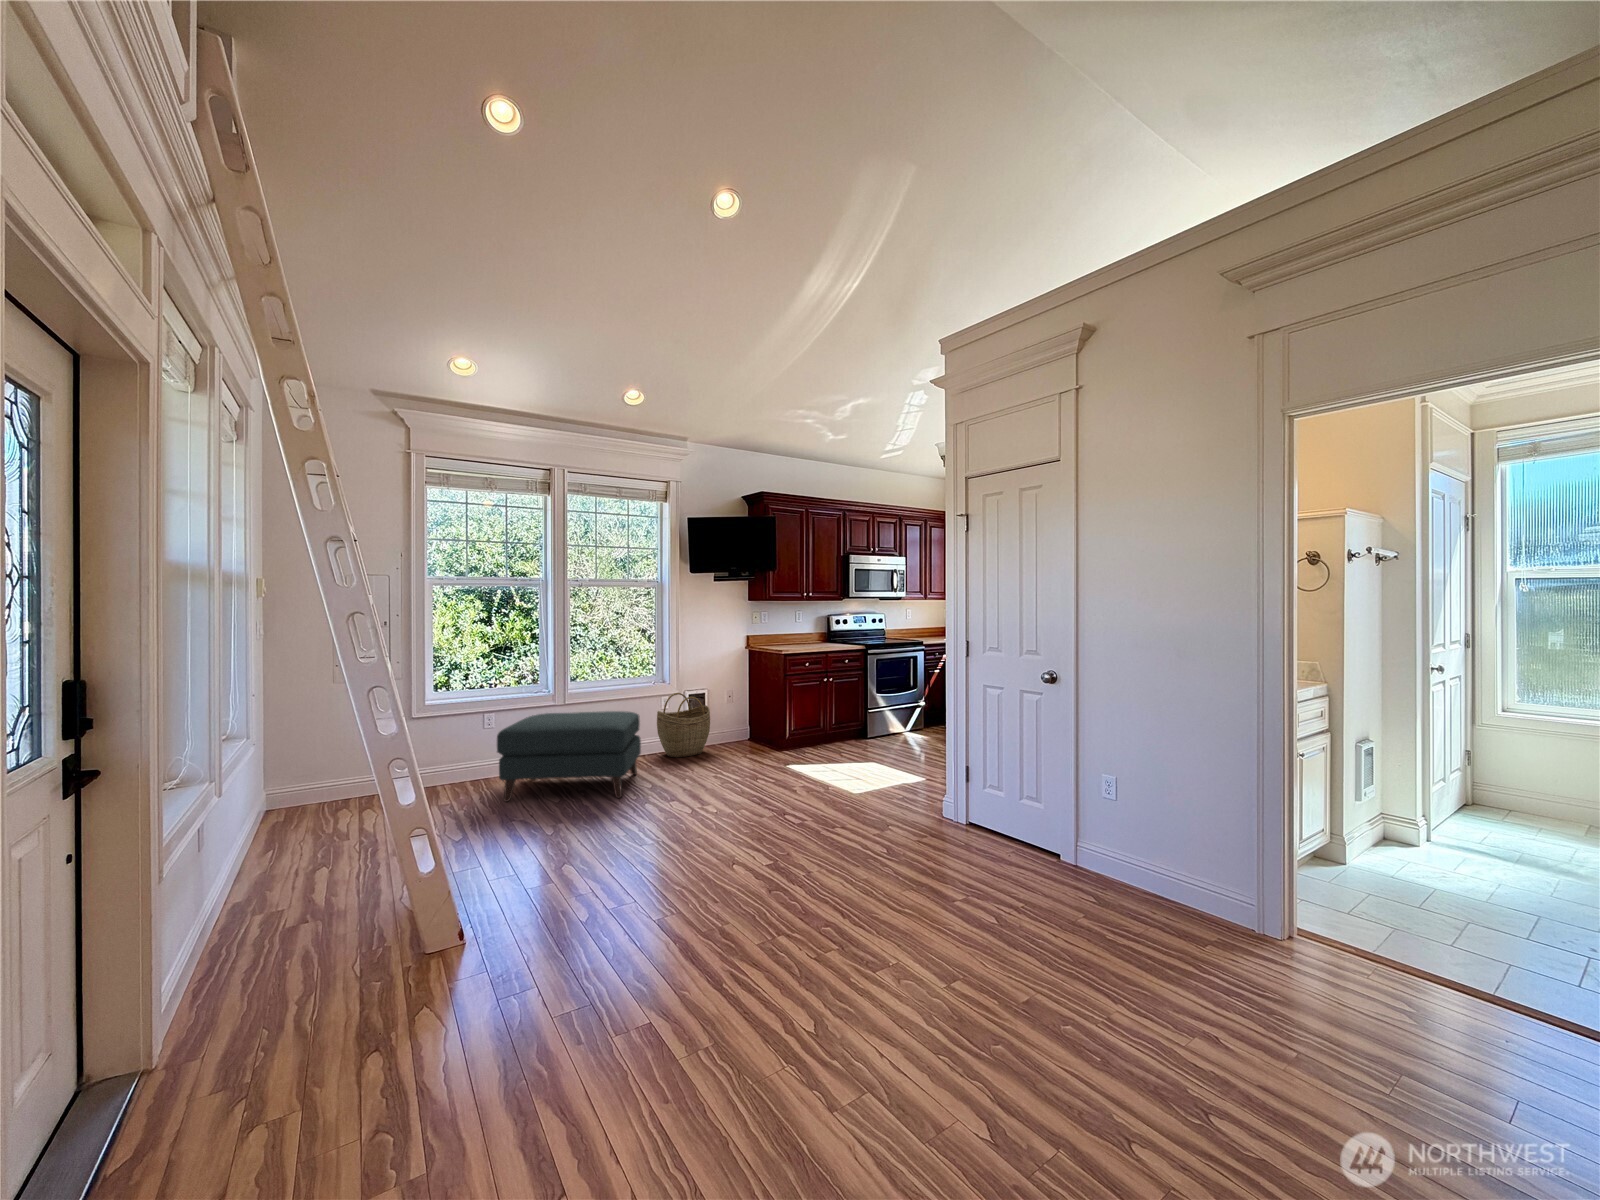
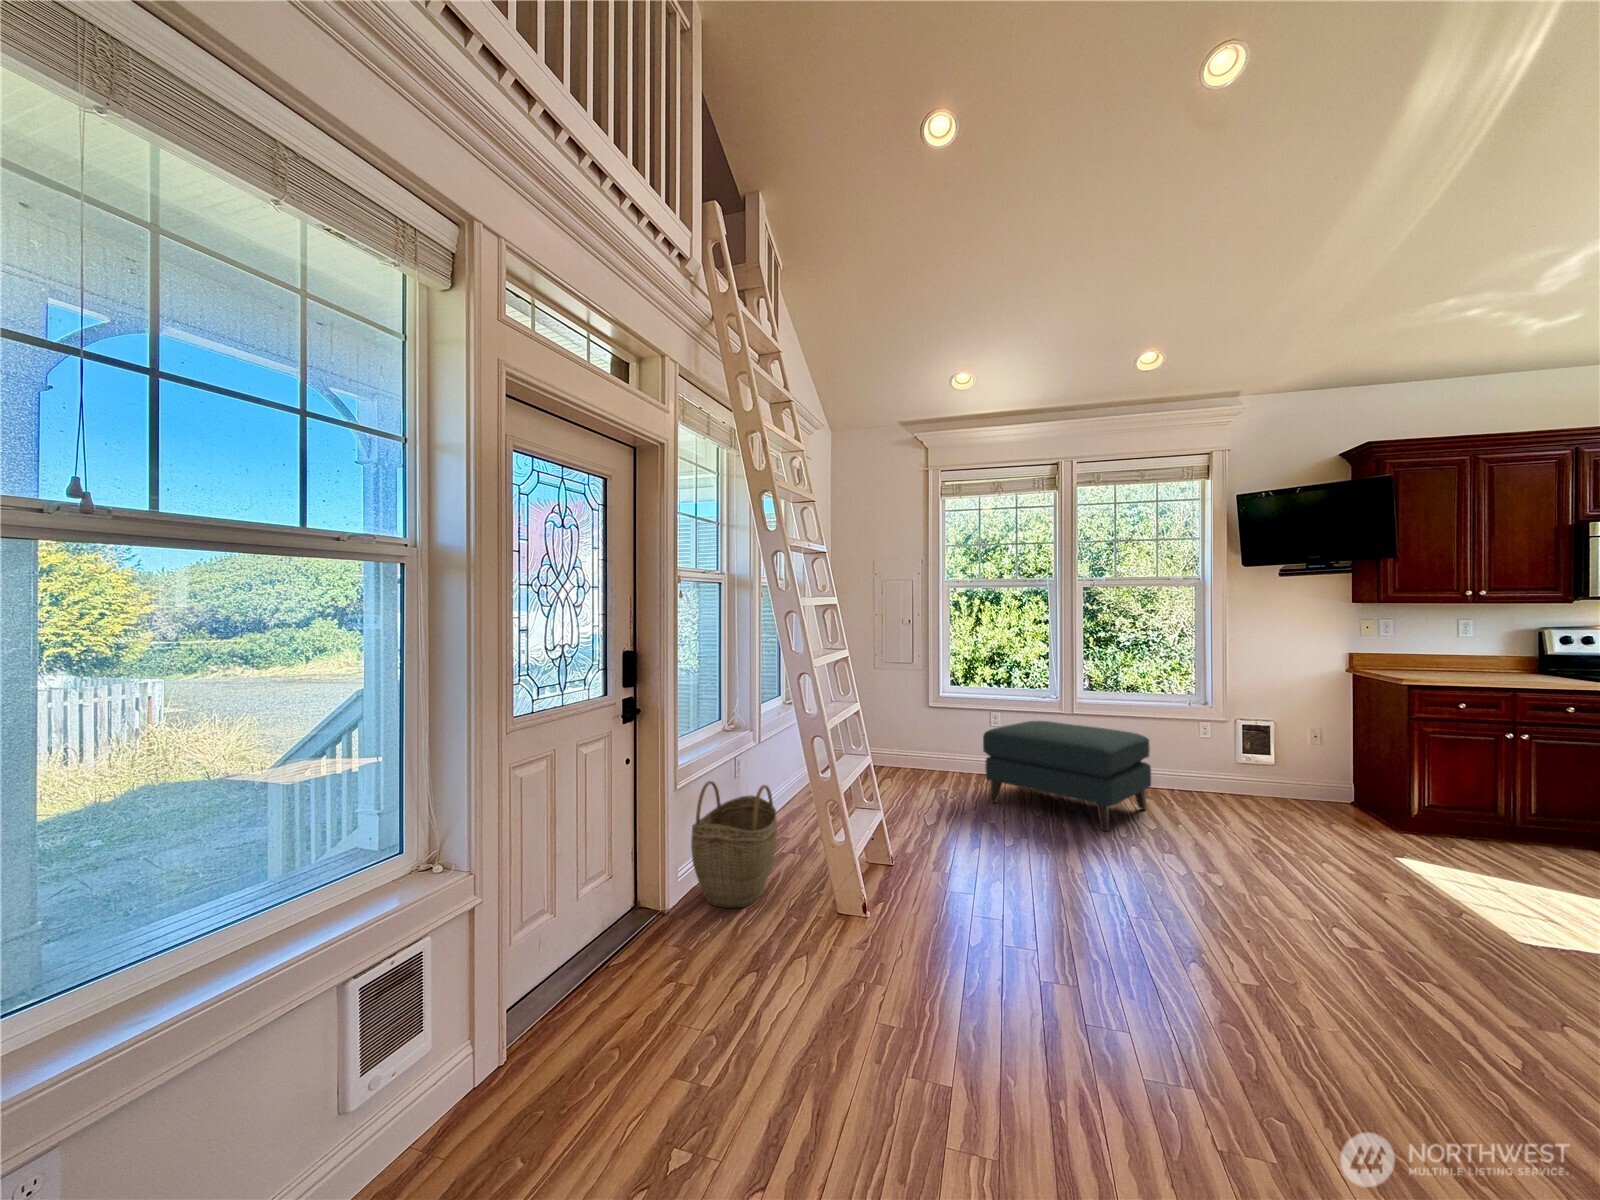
woven basket: present [657,693,710,757] -> present [691,781,777,908]

